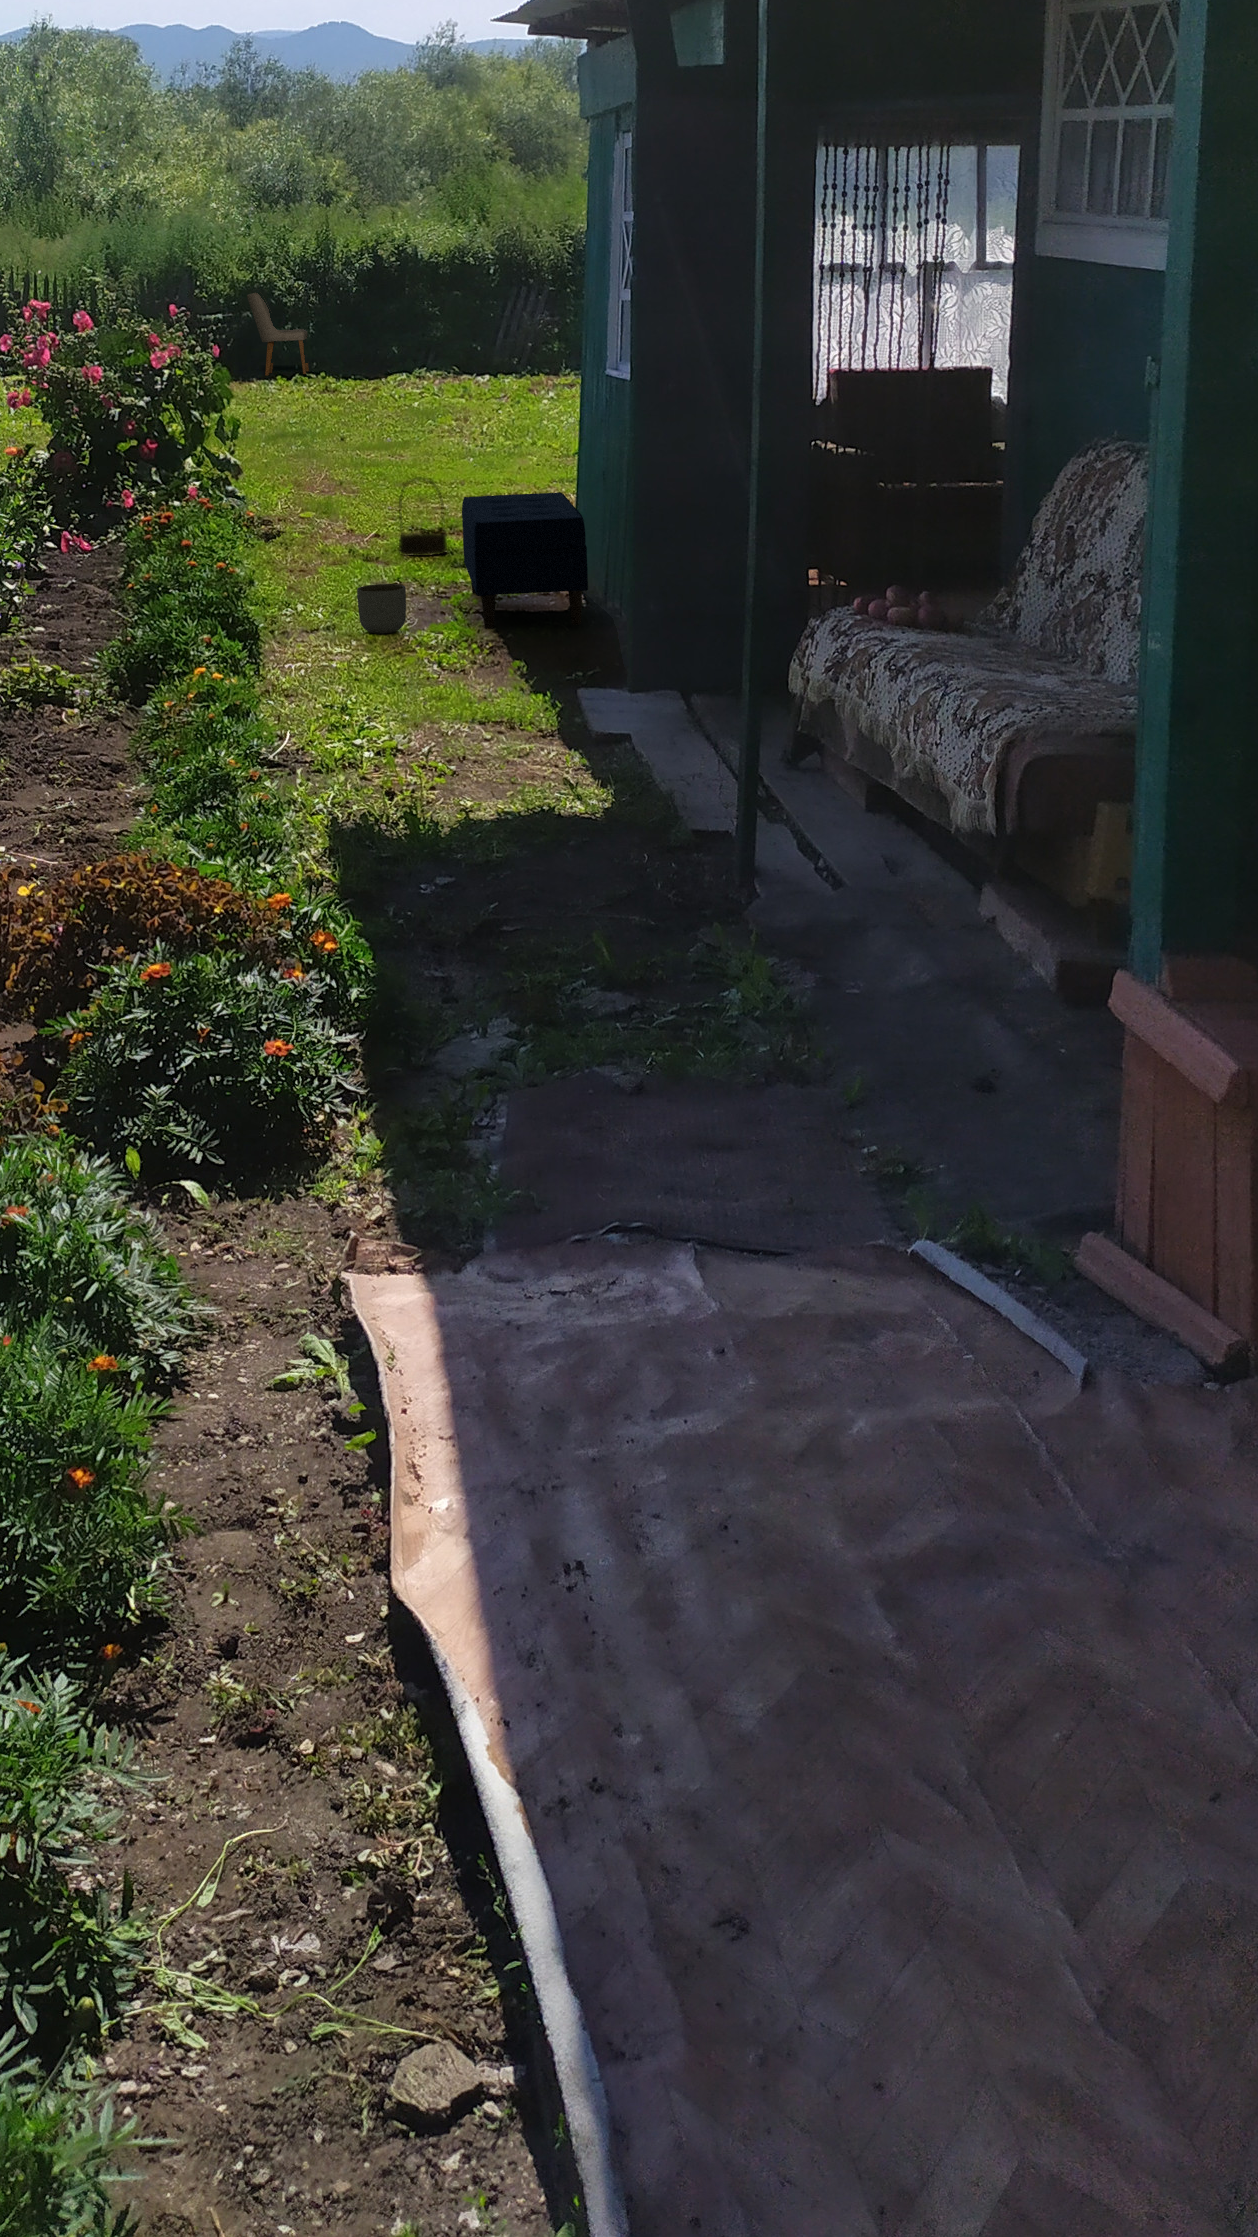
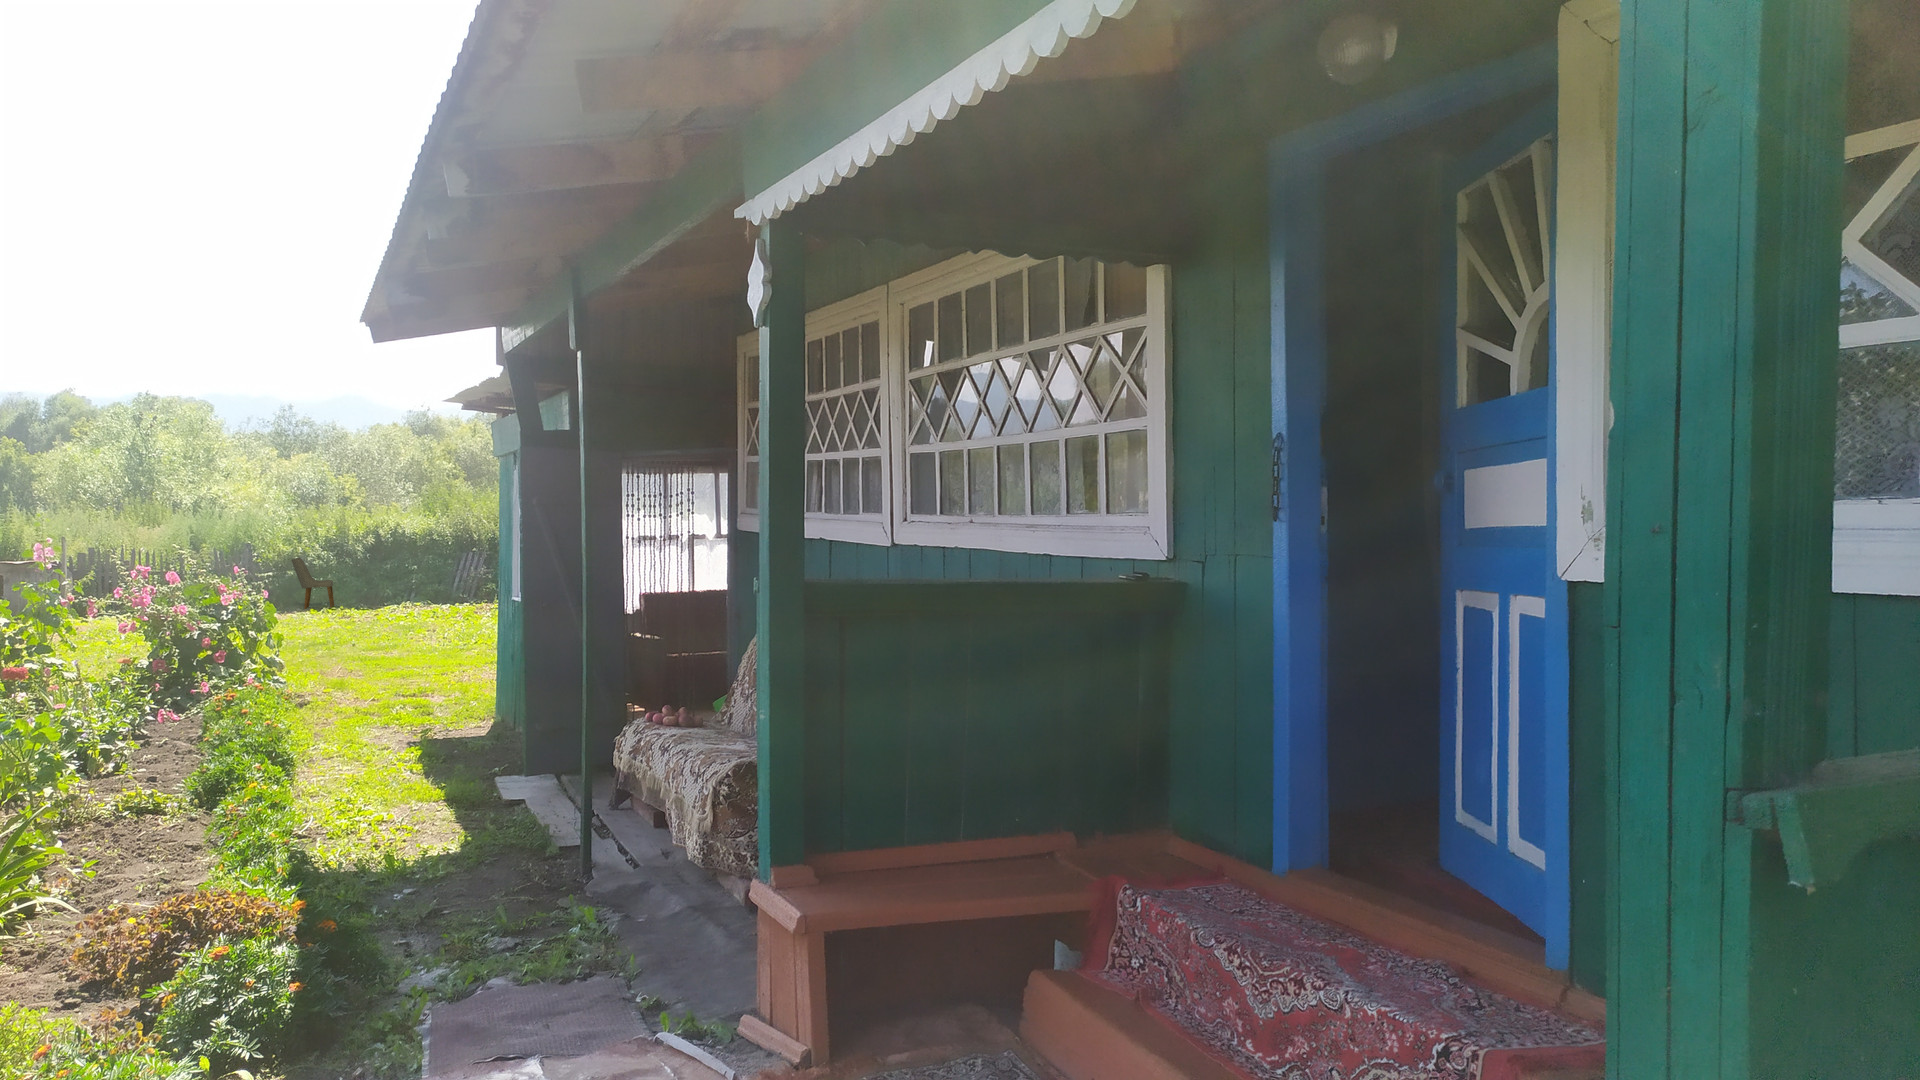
basket: present [399,478,447,556] -> none [390,665,422,712]
bench: present [462,492,588,629] -> none [429,669,505,750]
planter: present [357,584,406,634] -> none [362,727,393,757]

